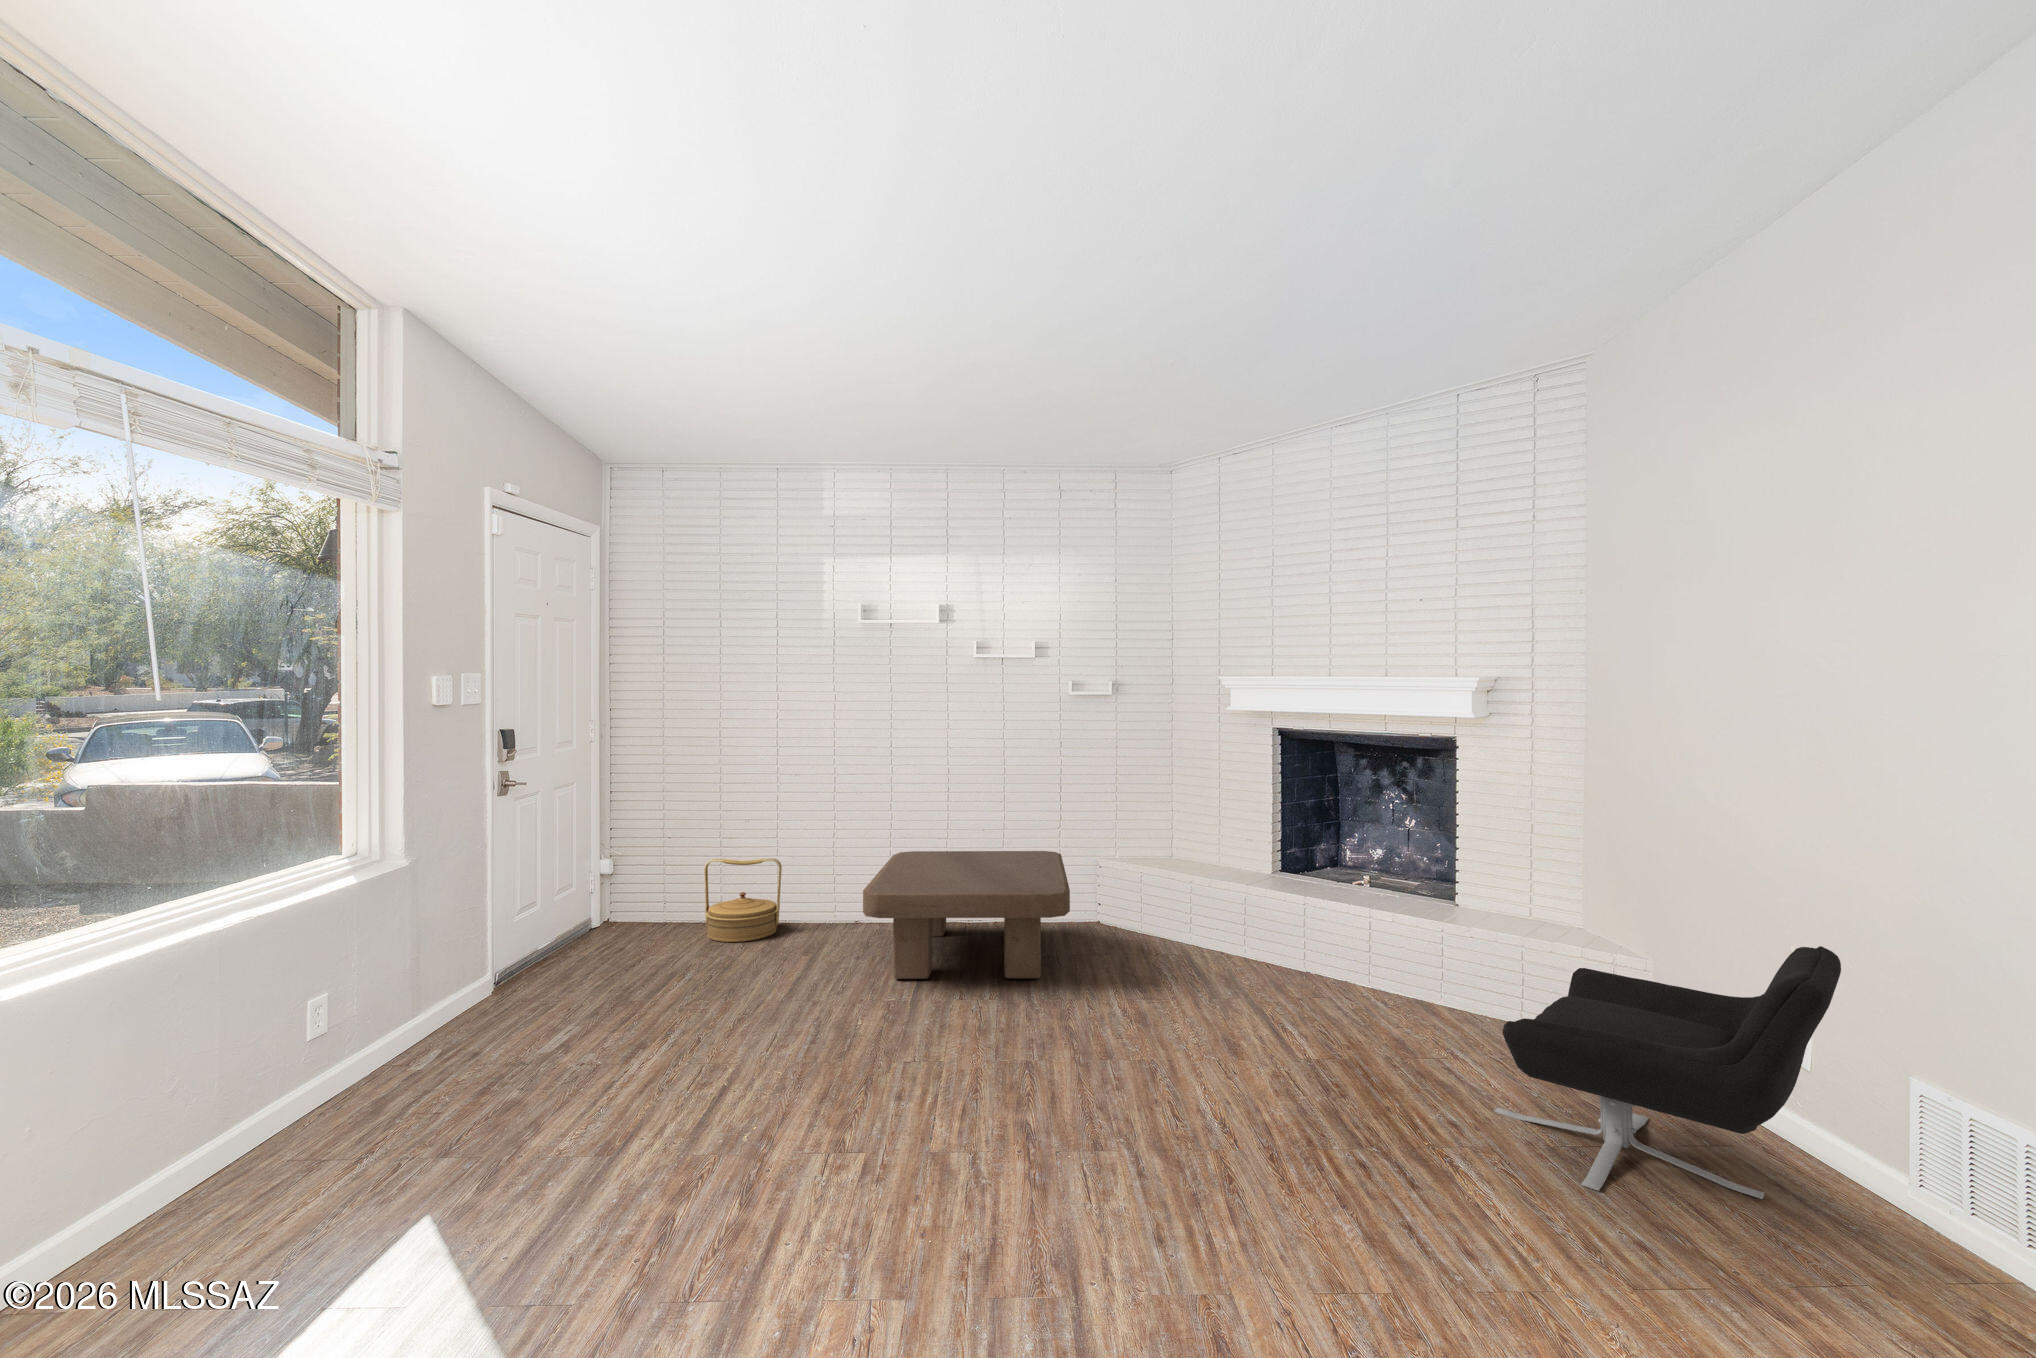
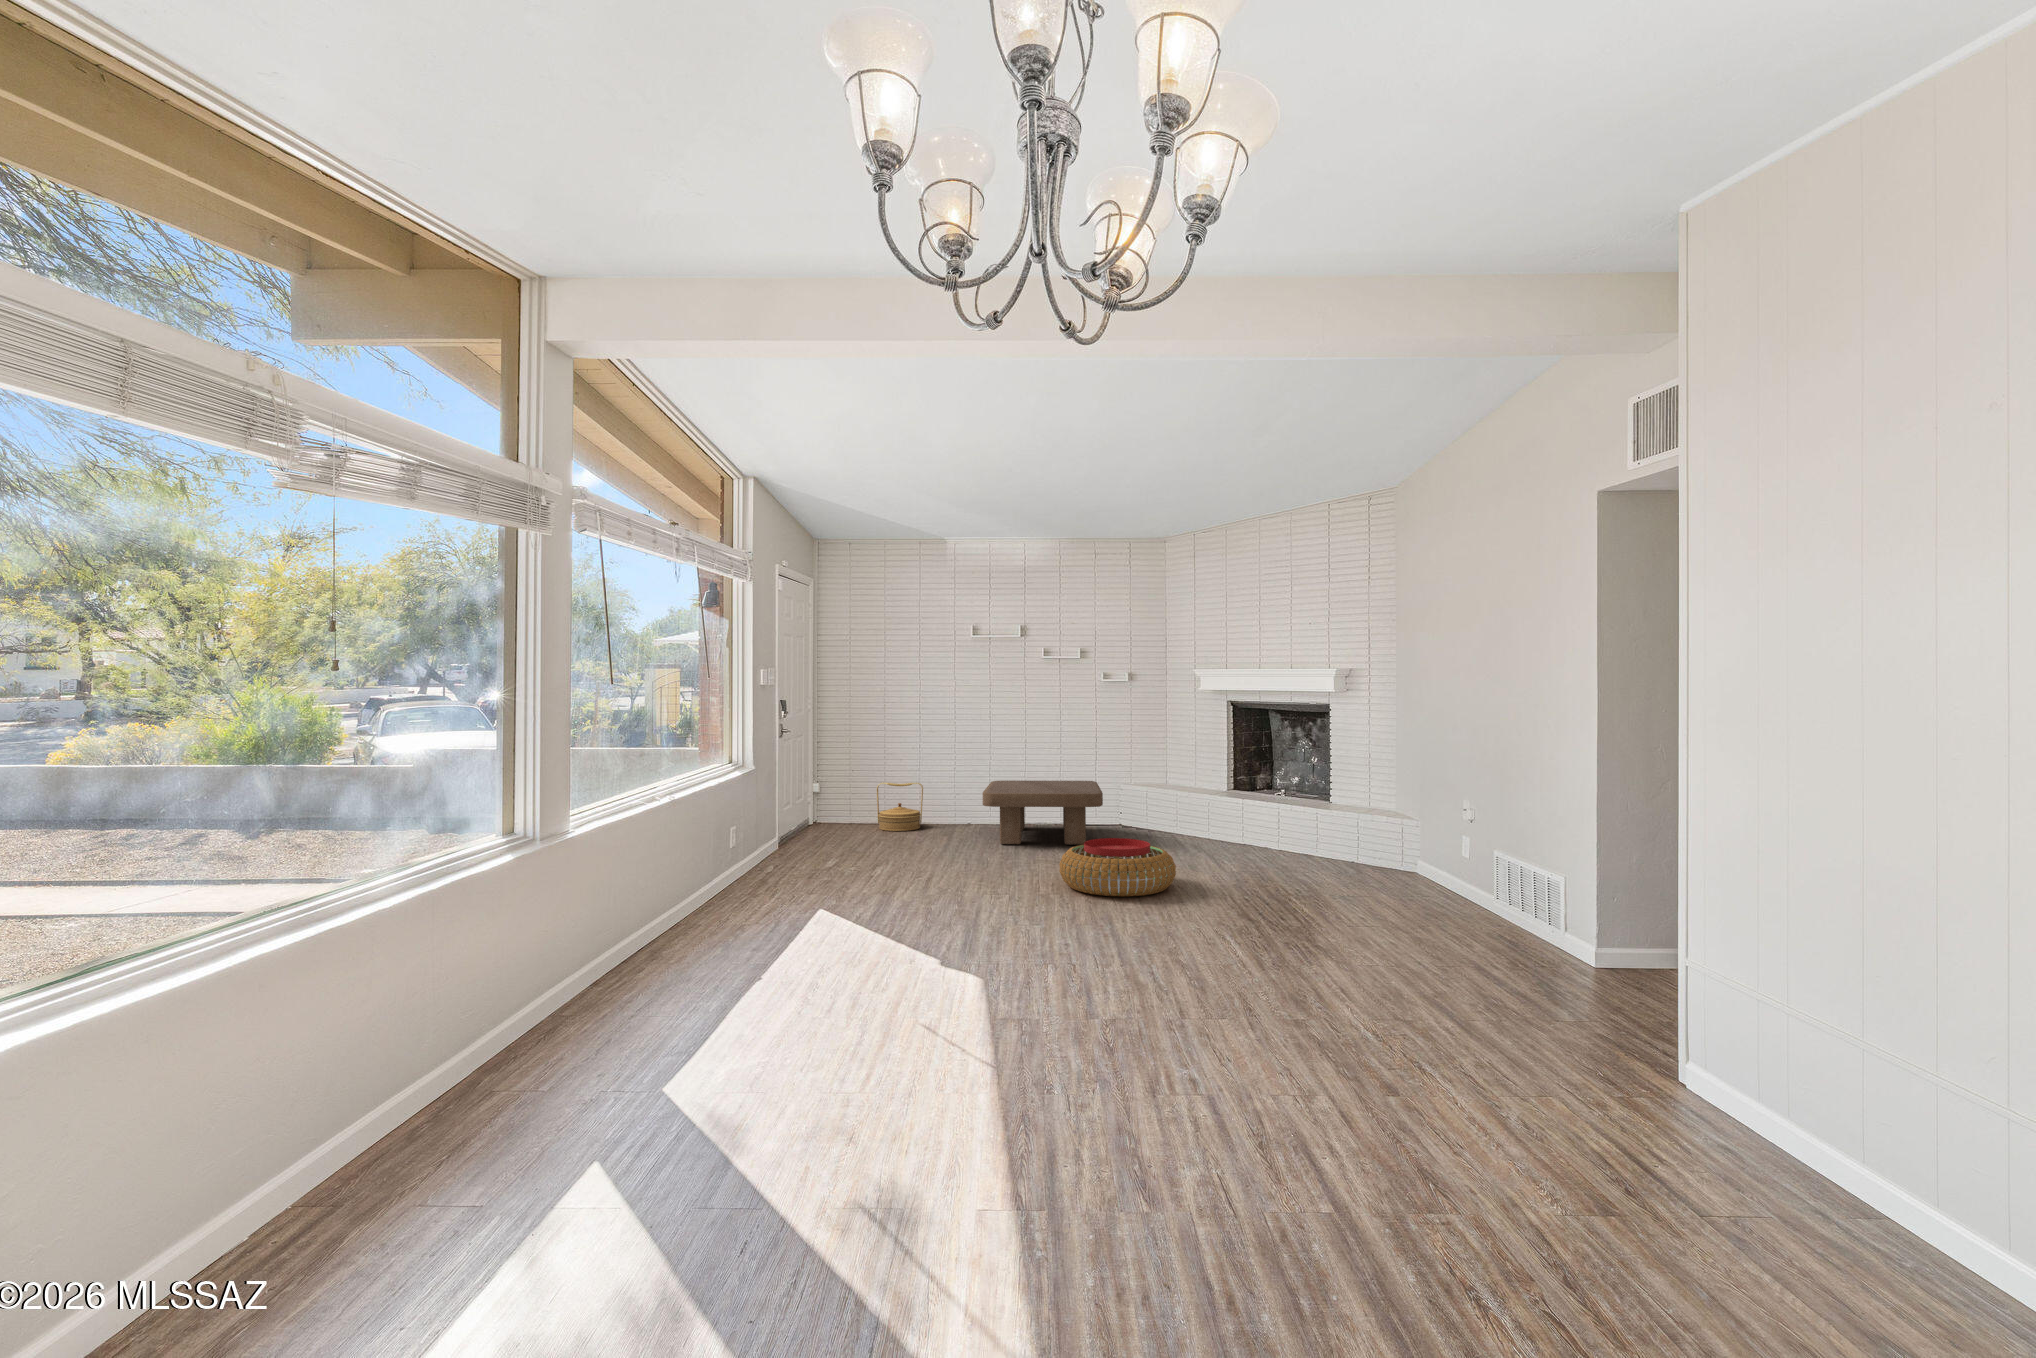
lounge chair: present [1494,946,1841,1199] -> none [1309,791,1465,903]
pouf: none [978,1019,1219,1187] -> present [1059,838,1176,896]

